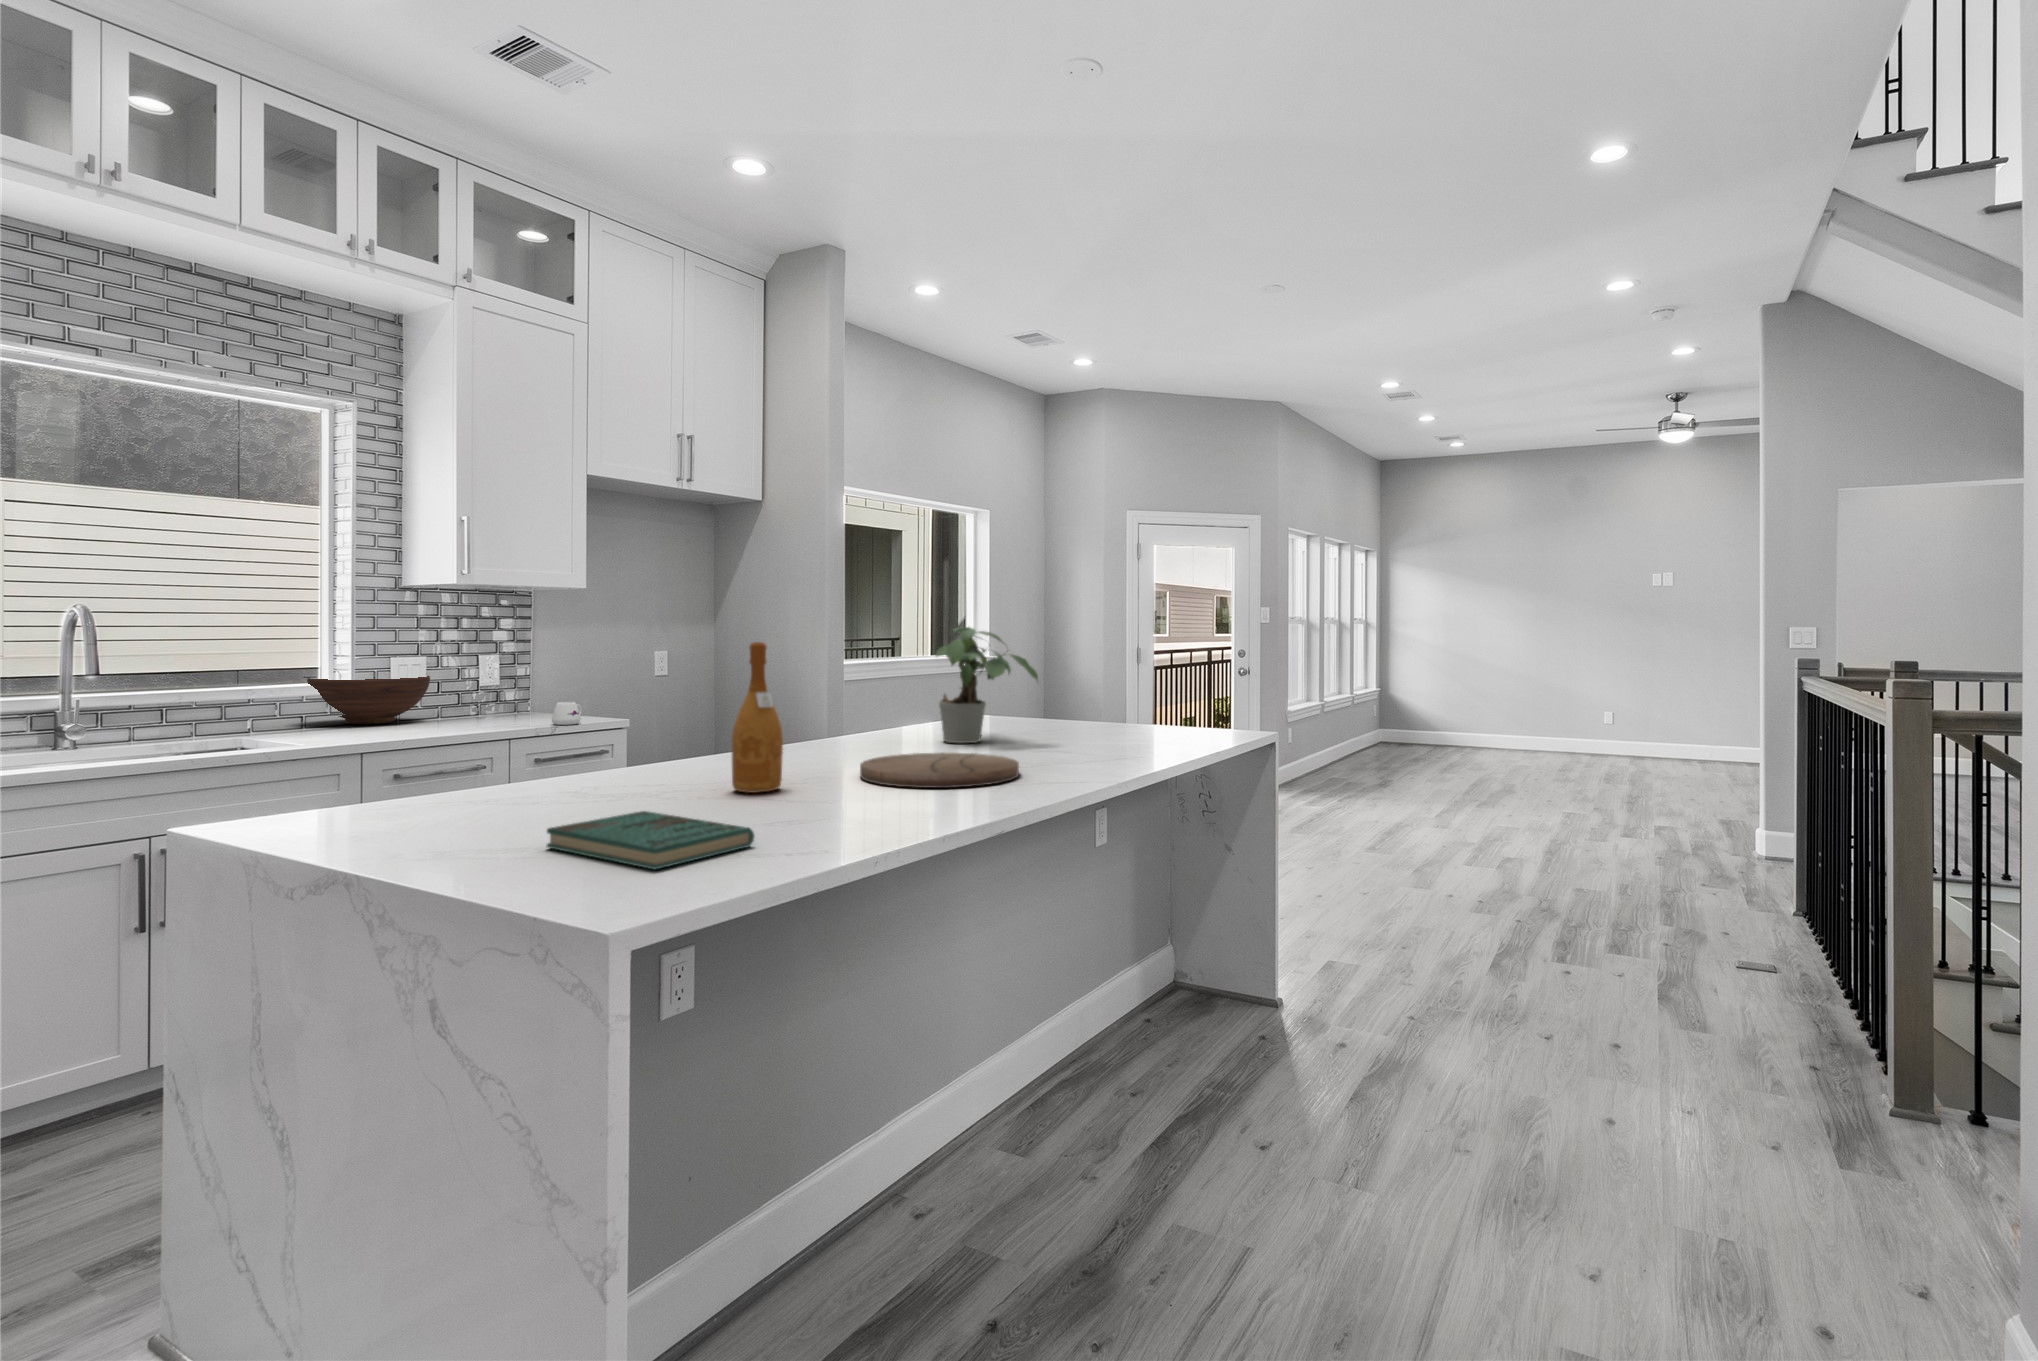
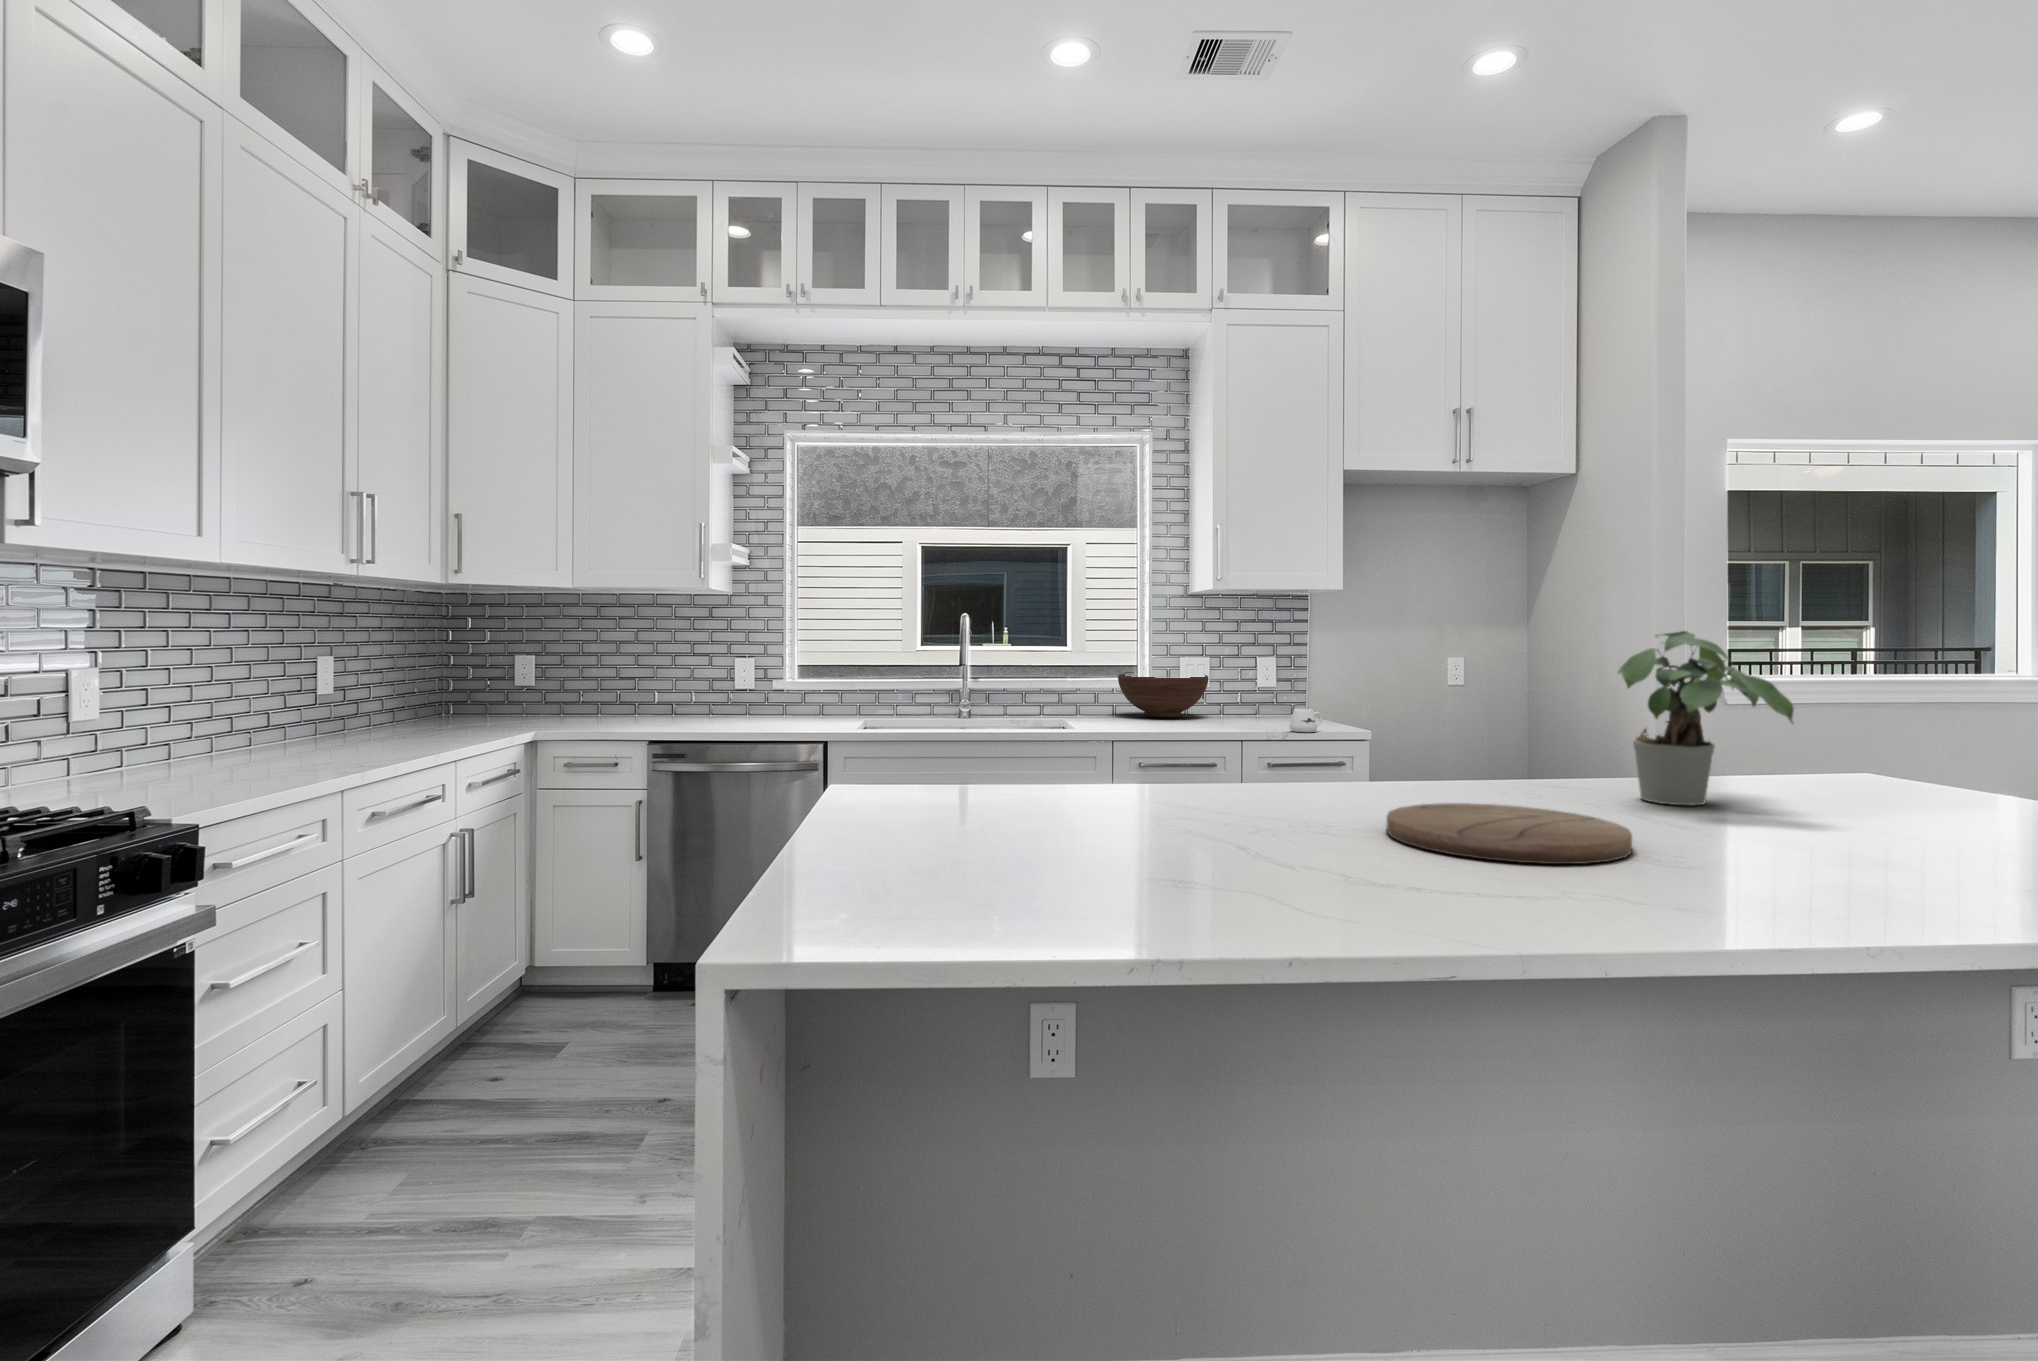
wine bottle: present [732,642,783,793] -> none [1222,648,1279,823]
book: present [547,811,754,869] -> none [955,819,1088,875]

